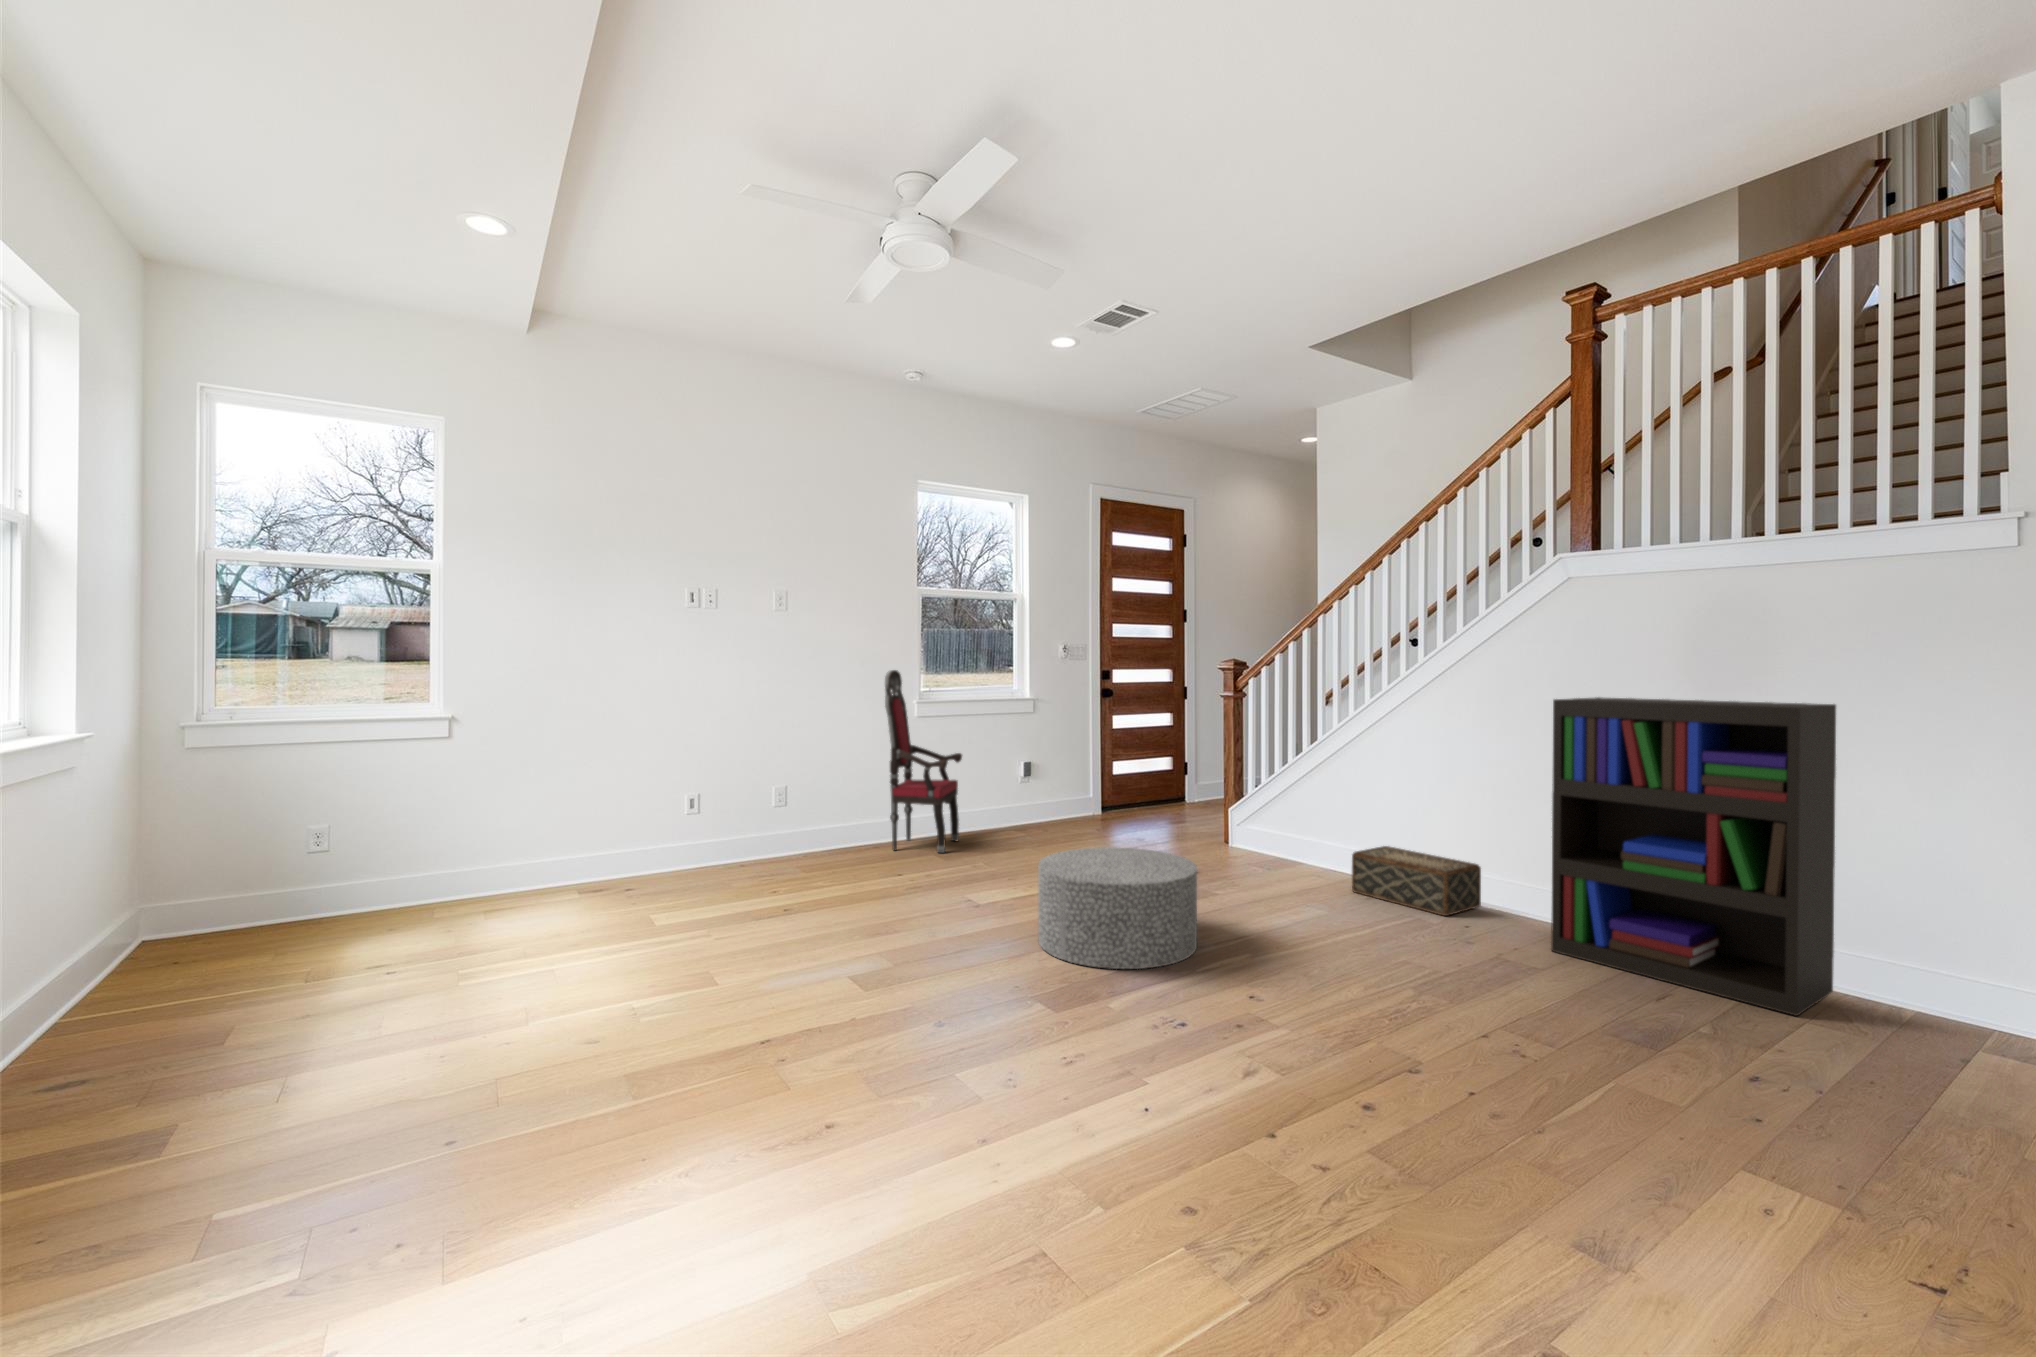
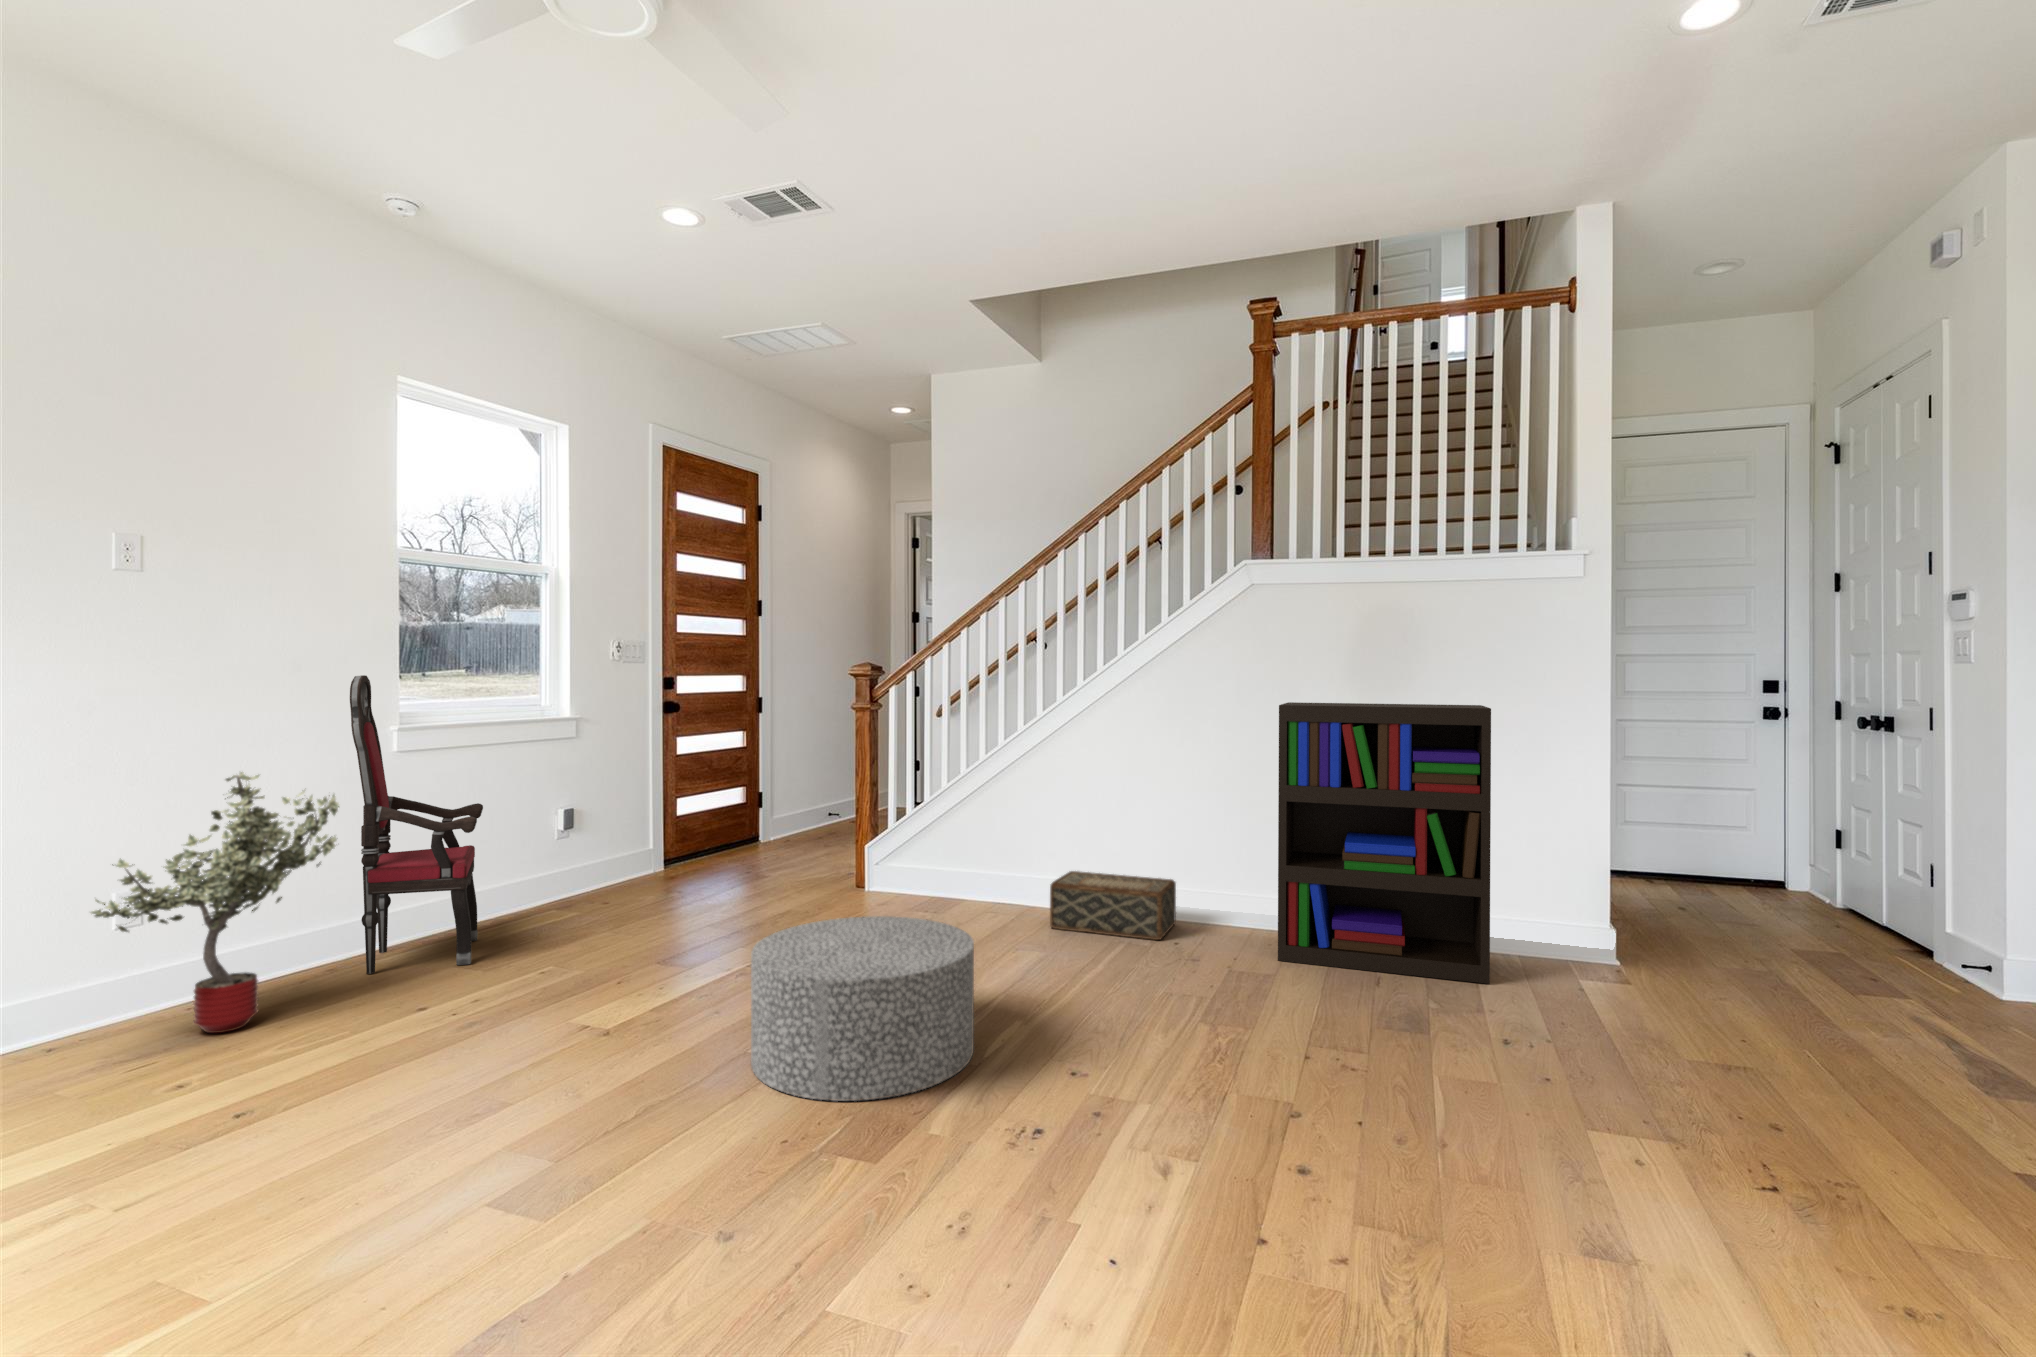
potted tree: none [758,724,873,867] -> present [91,772,339,1033]

